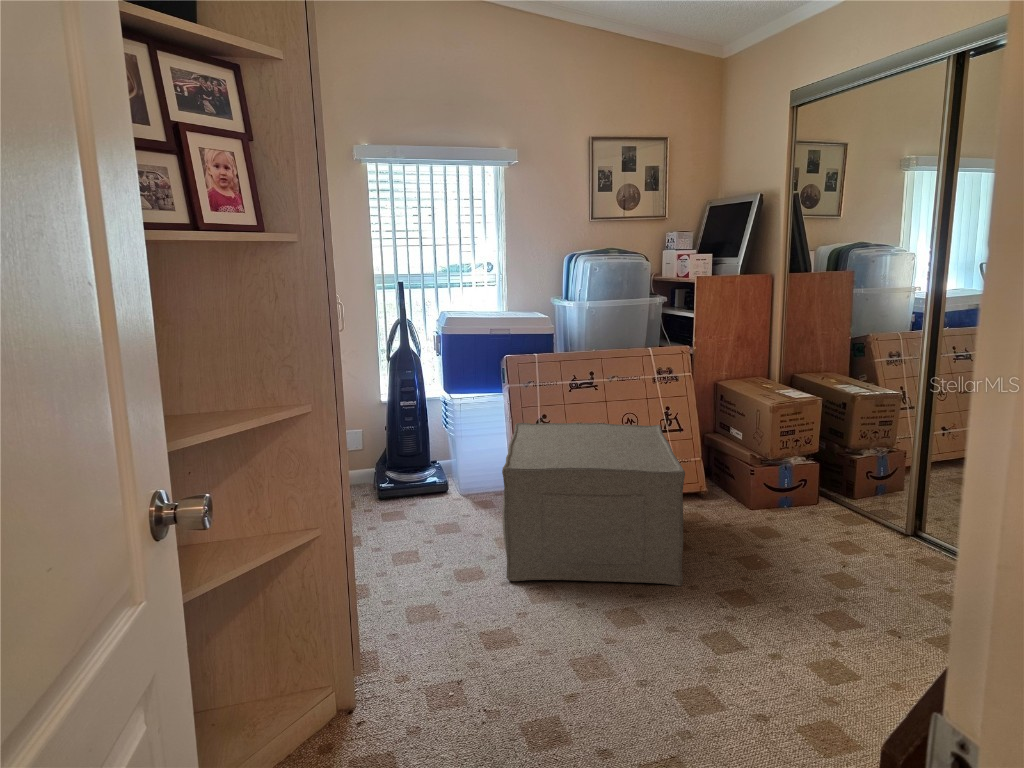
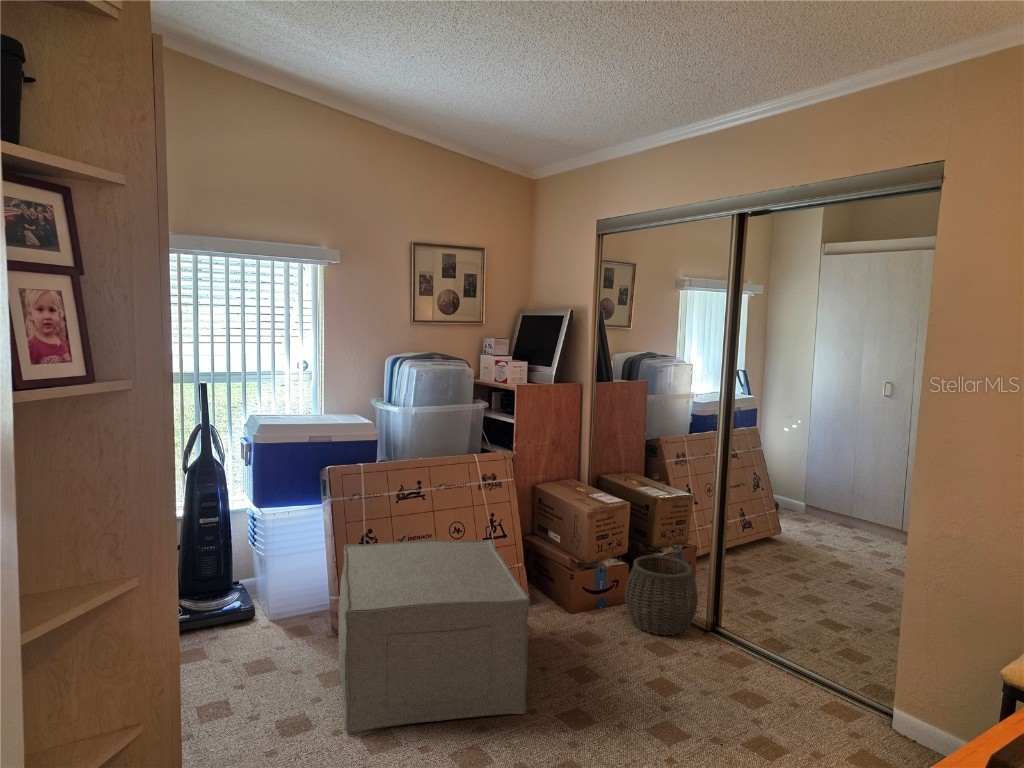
woven basket: none [810,453,900,537] -> present [625,555,698,636]

